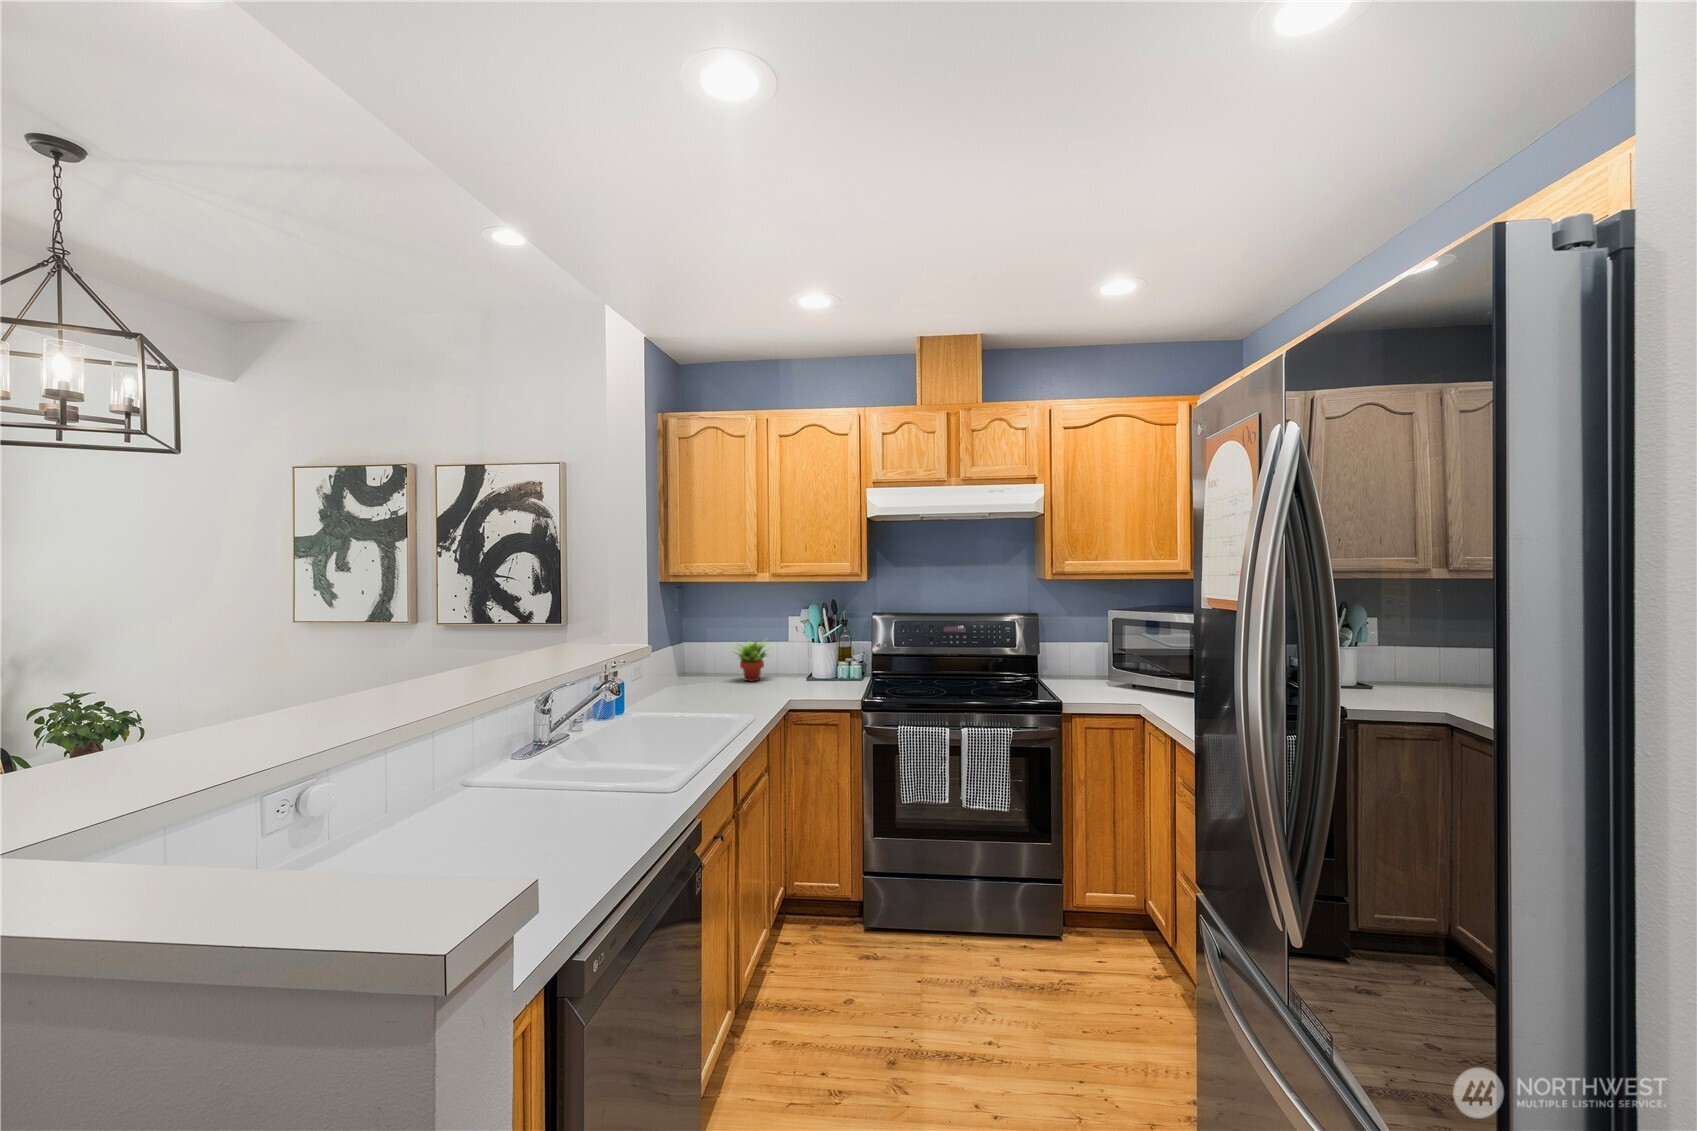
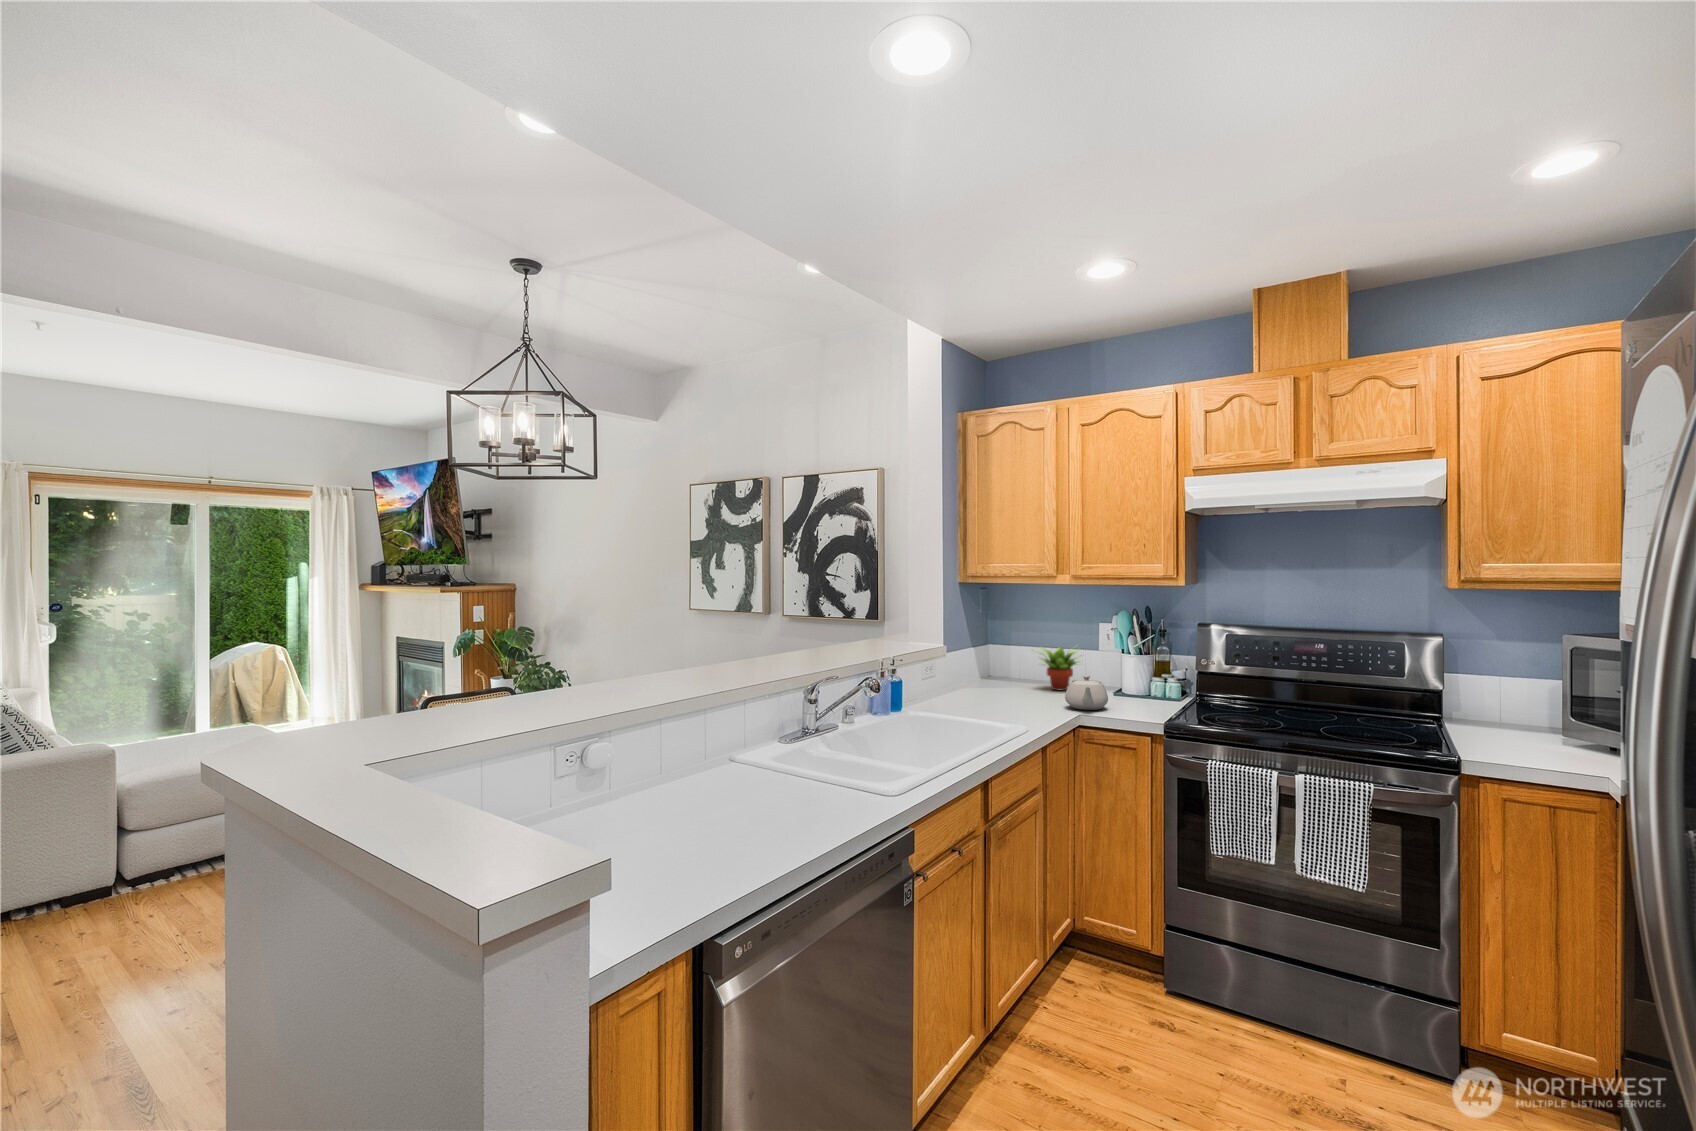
teapot: none [770,665,807,696] -> present [1065,675,1108,710]

